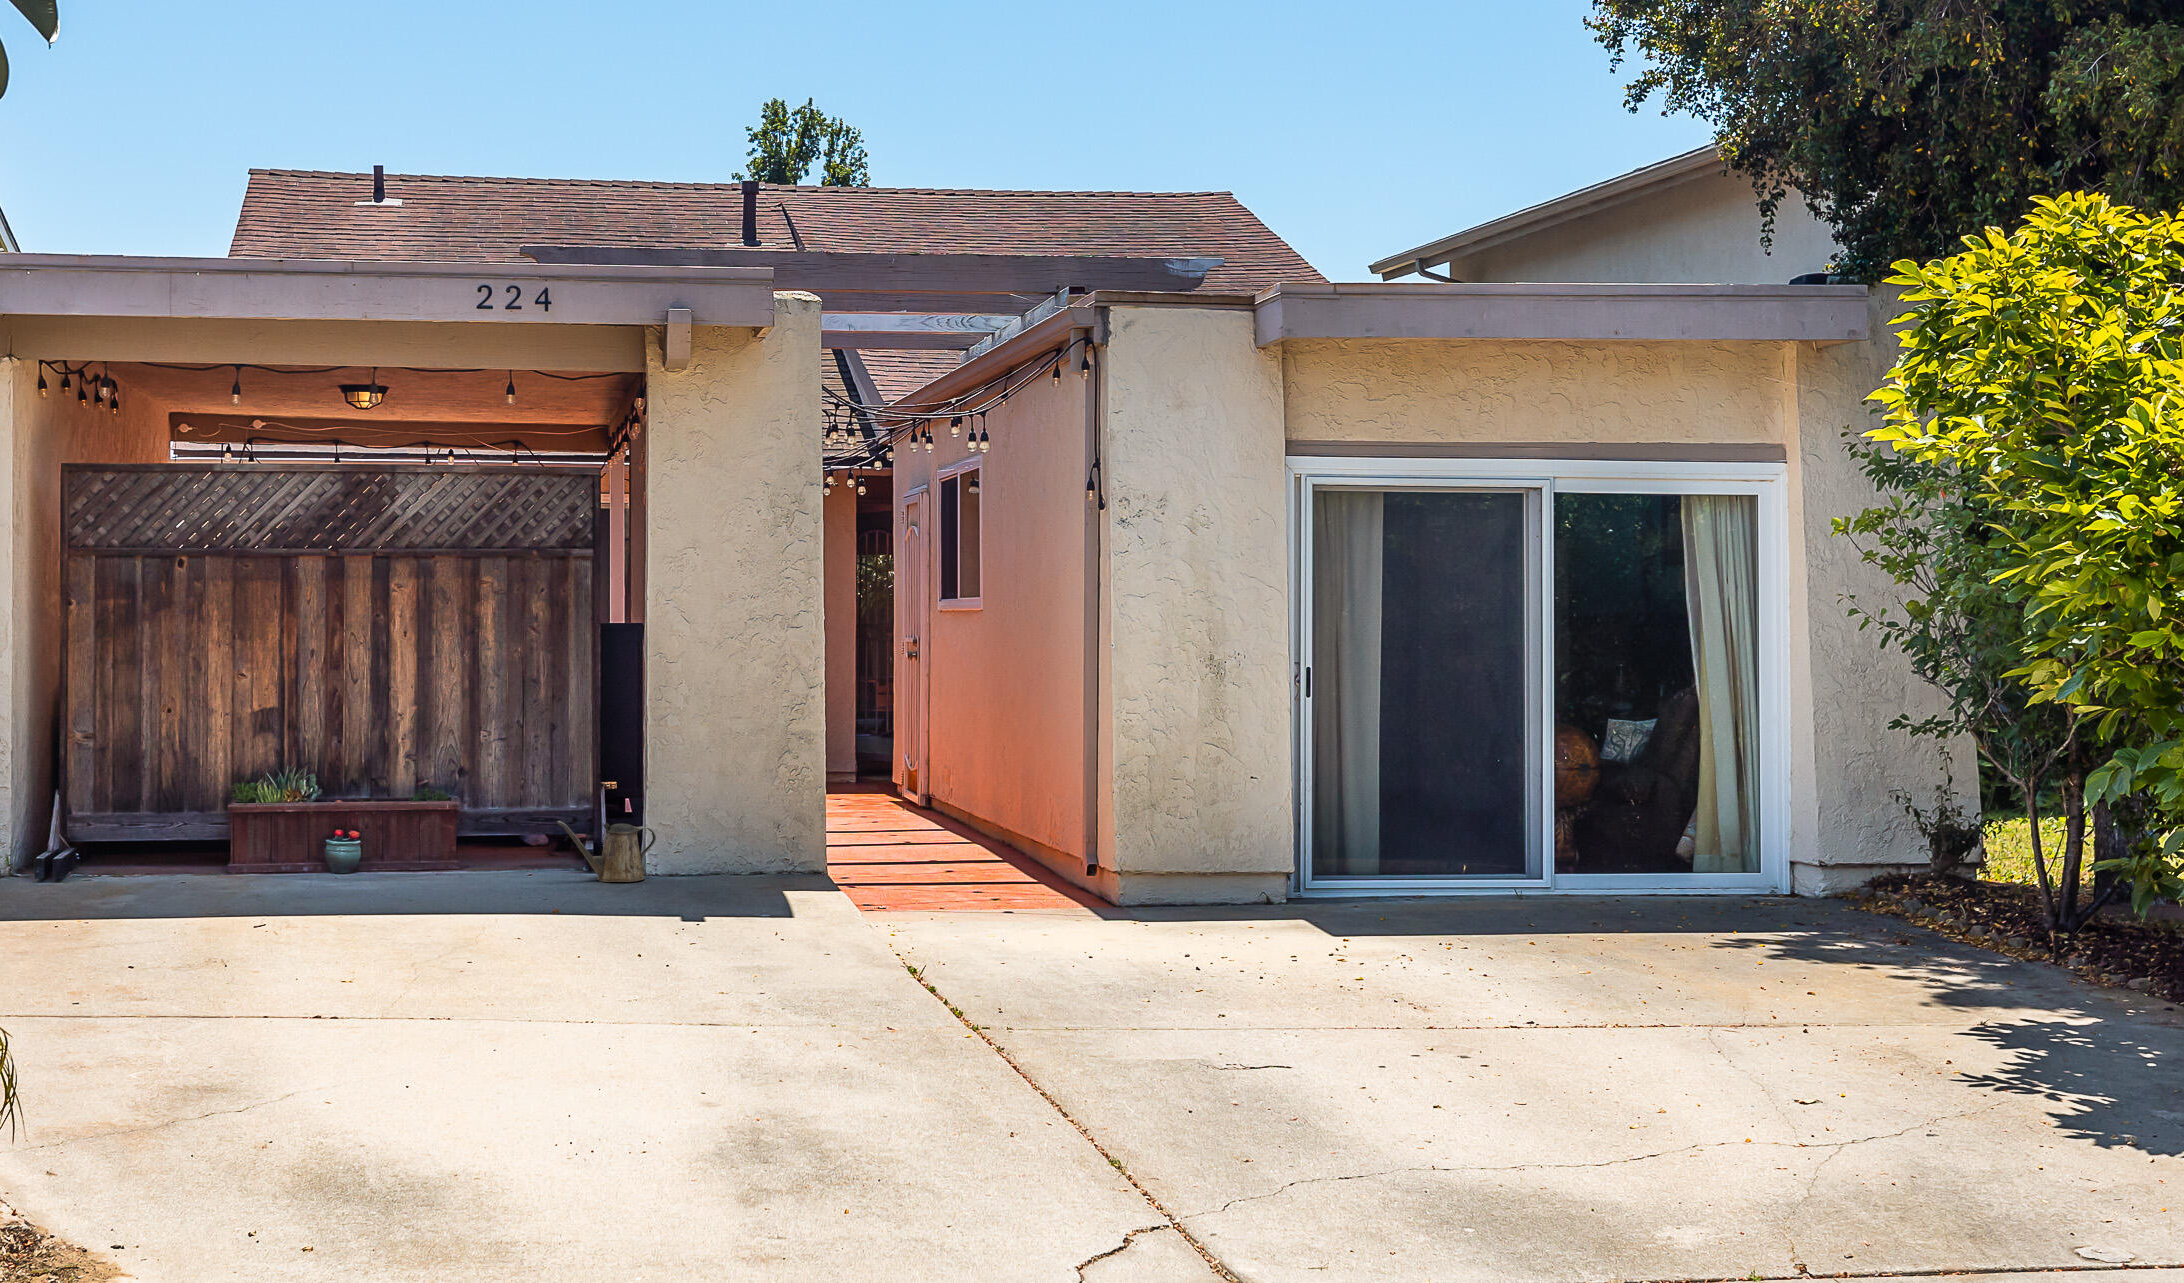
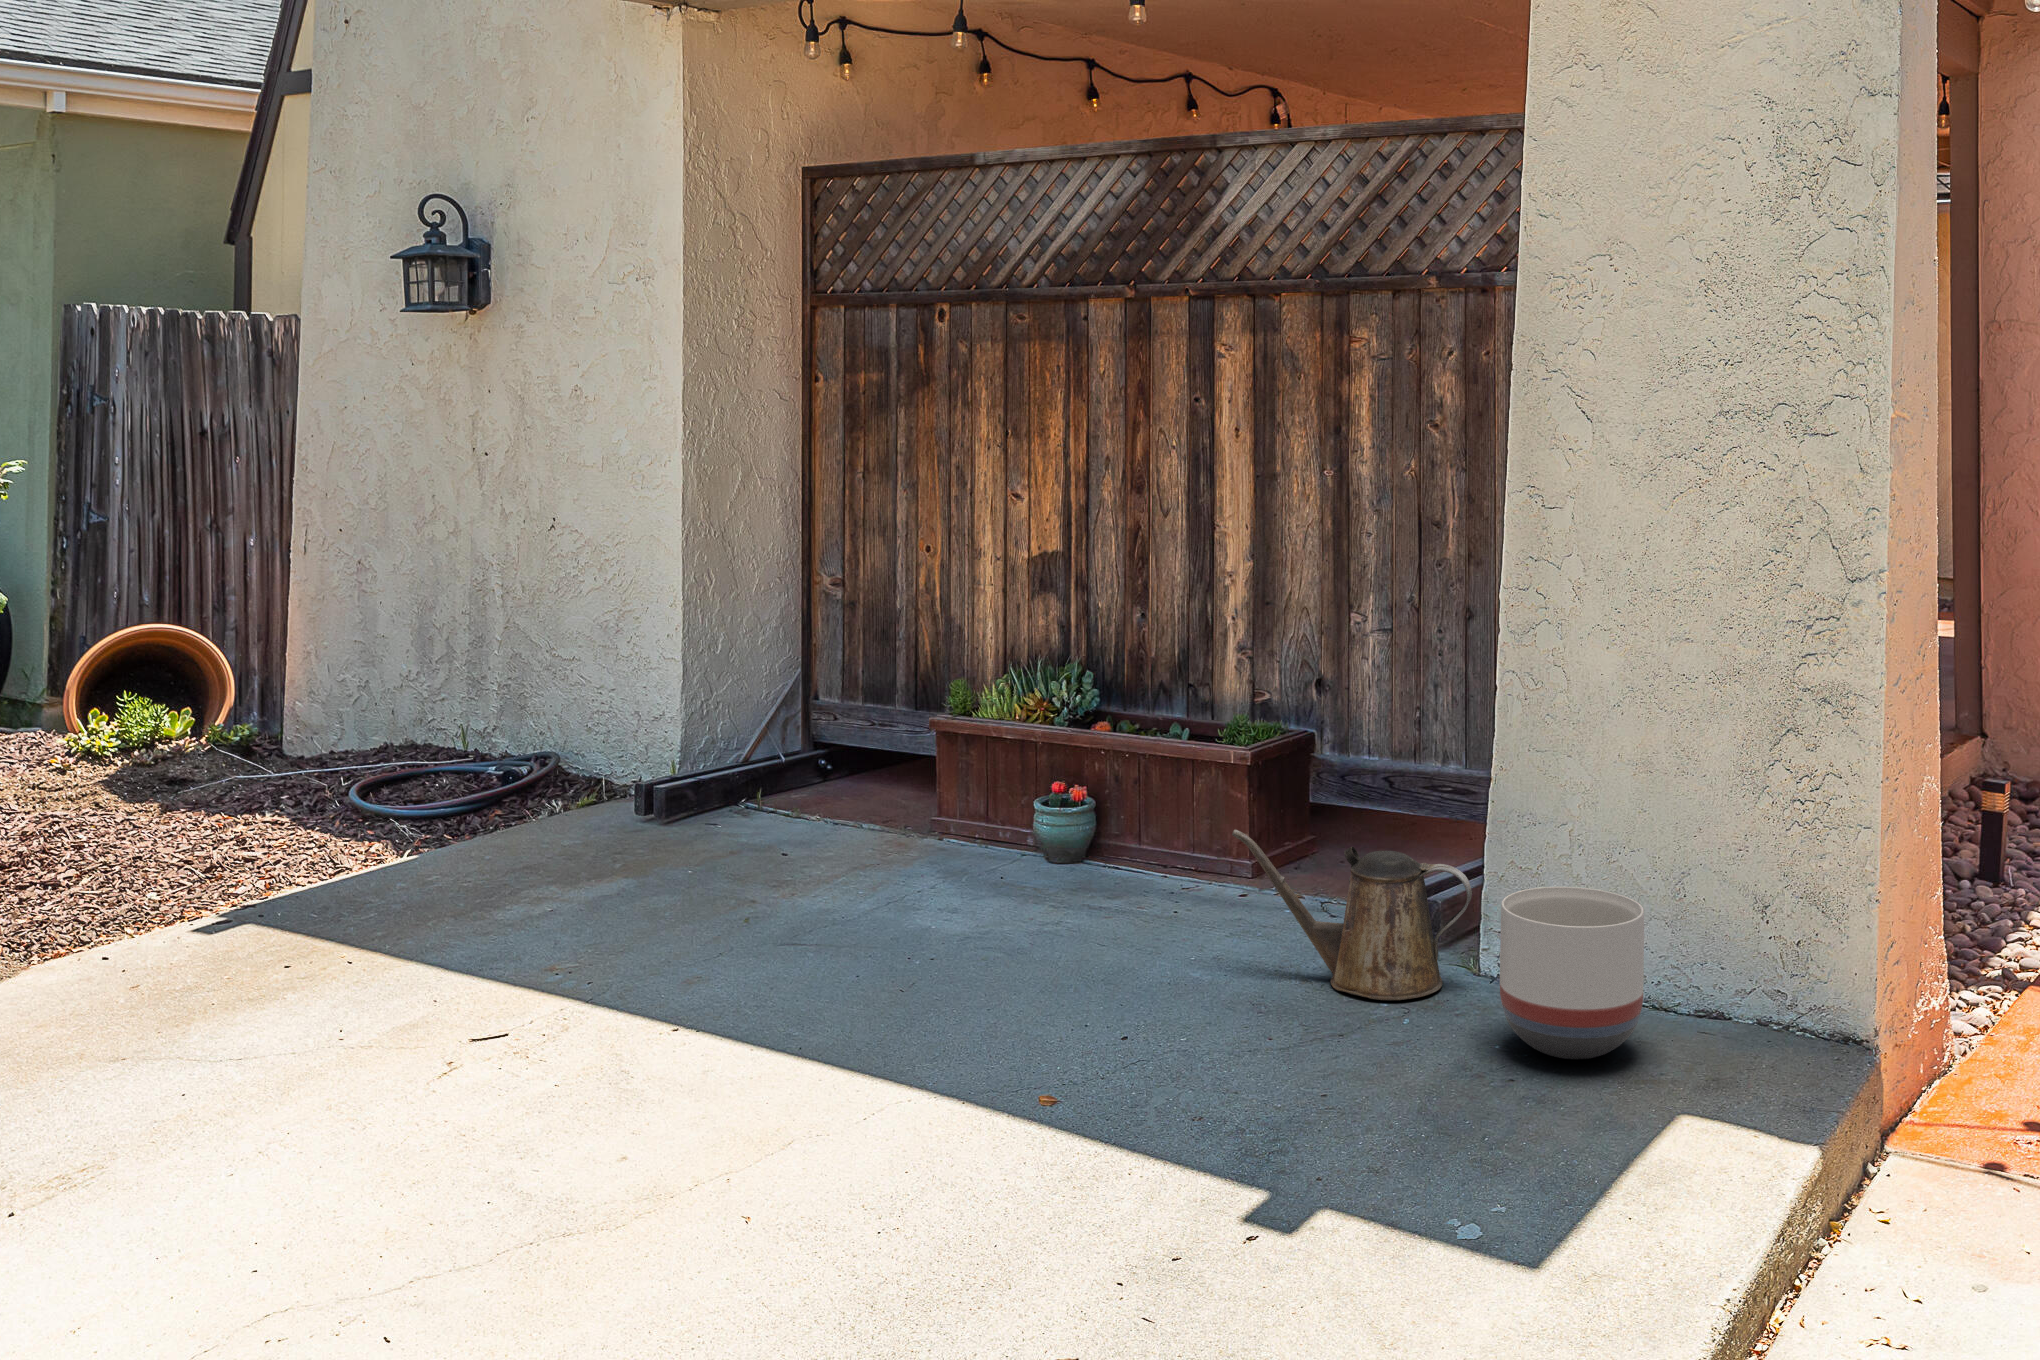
planter: none [691,824,747,885] -> present [1500,887,1644,1059]

